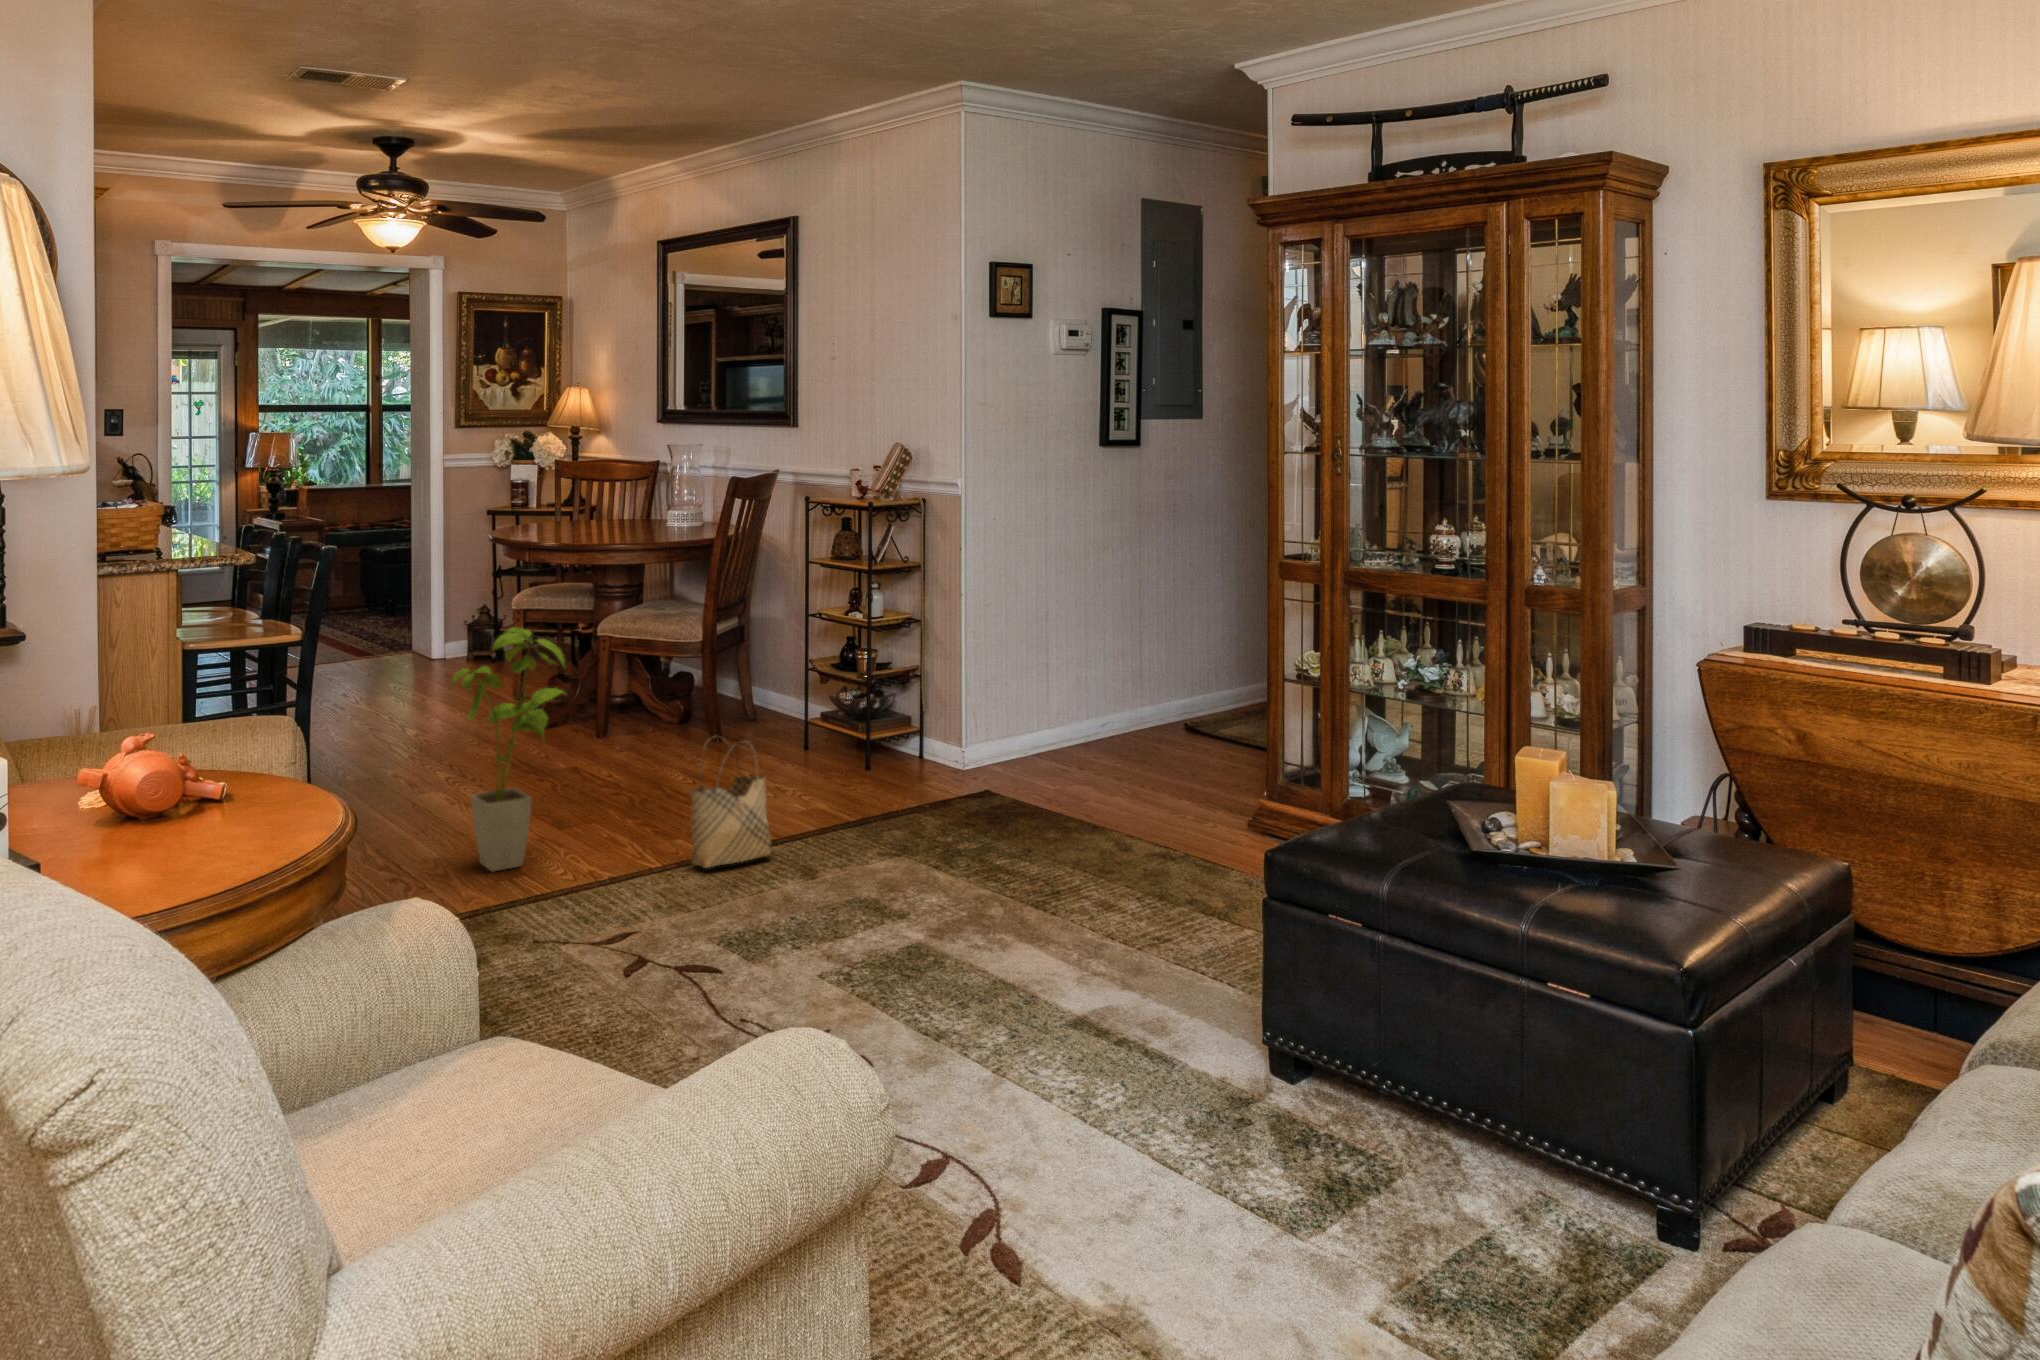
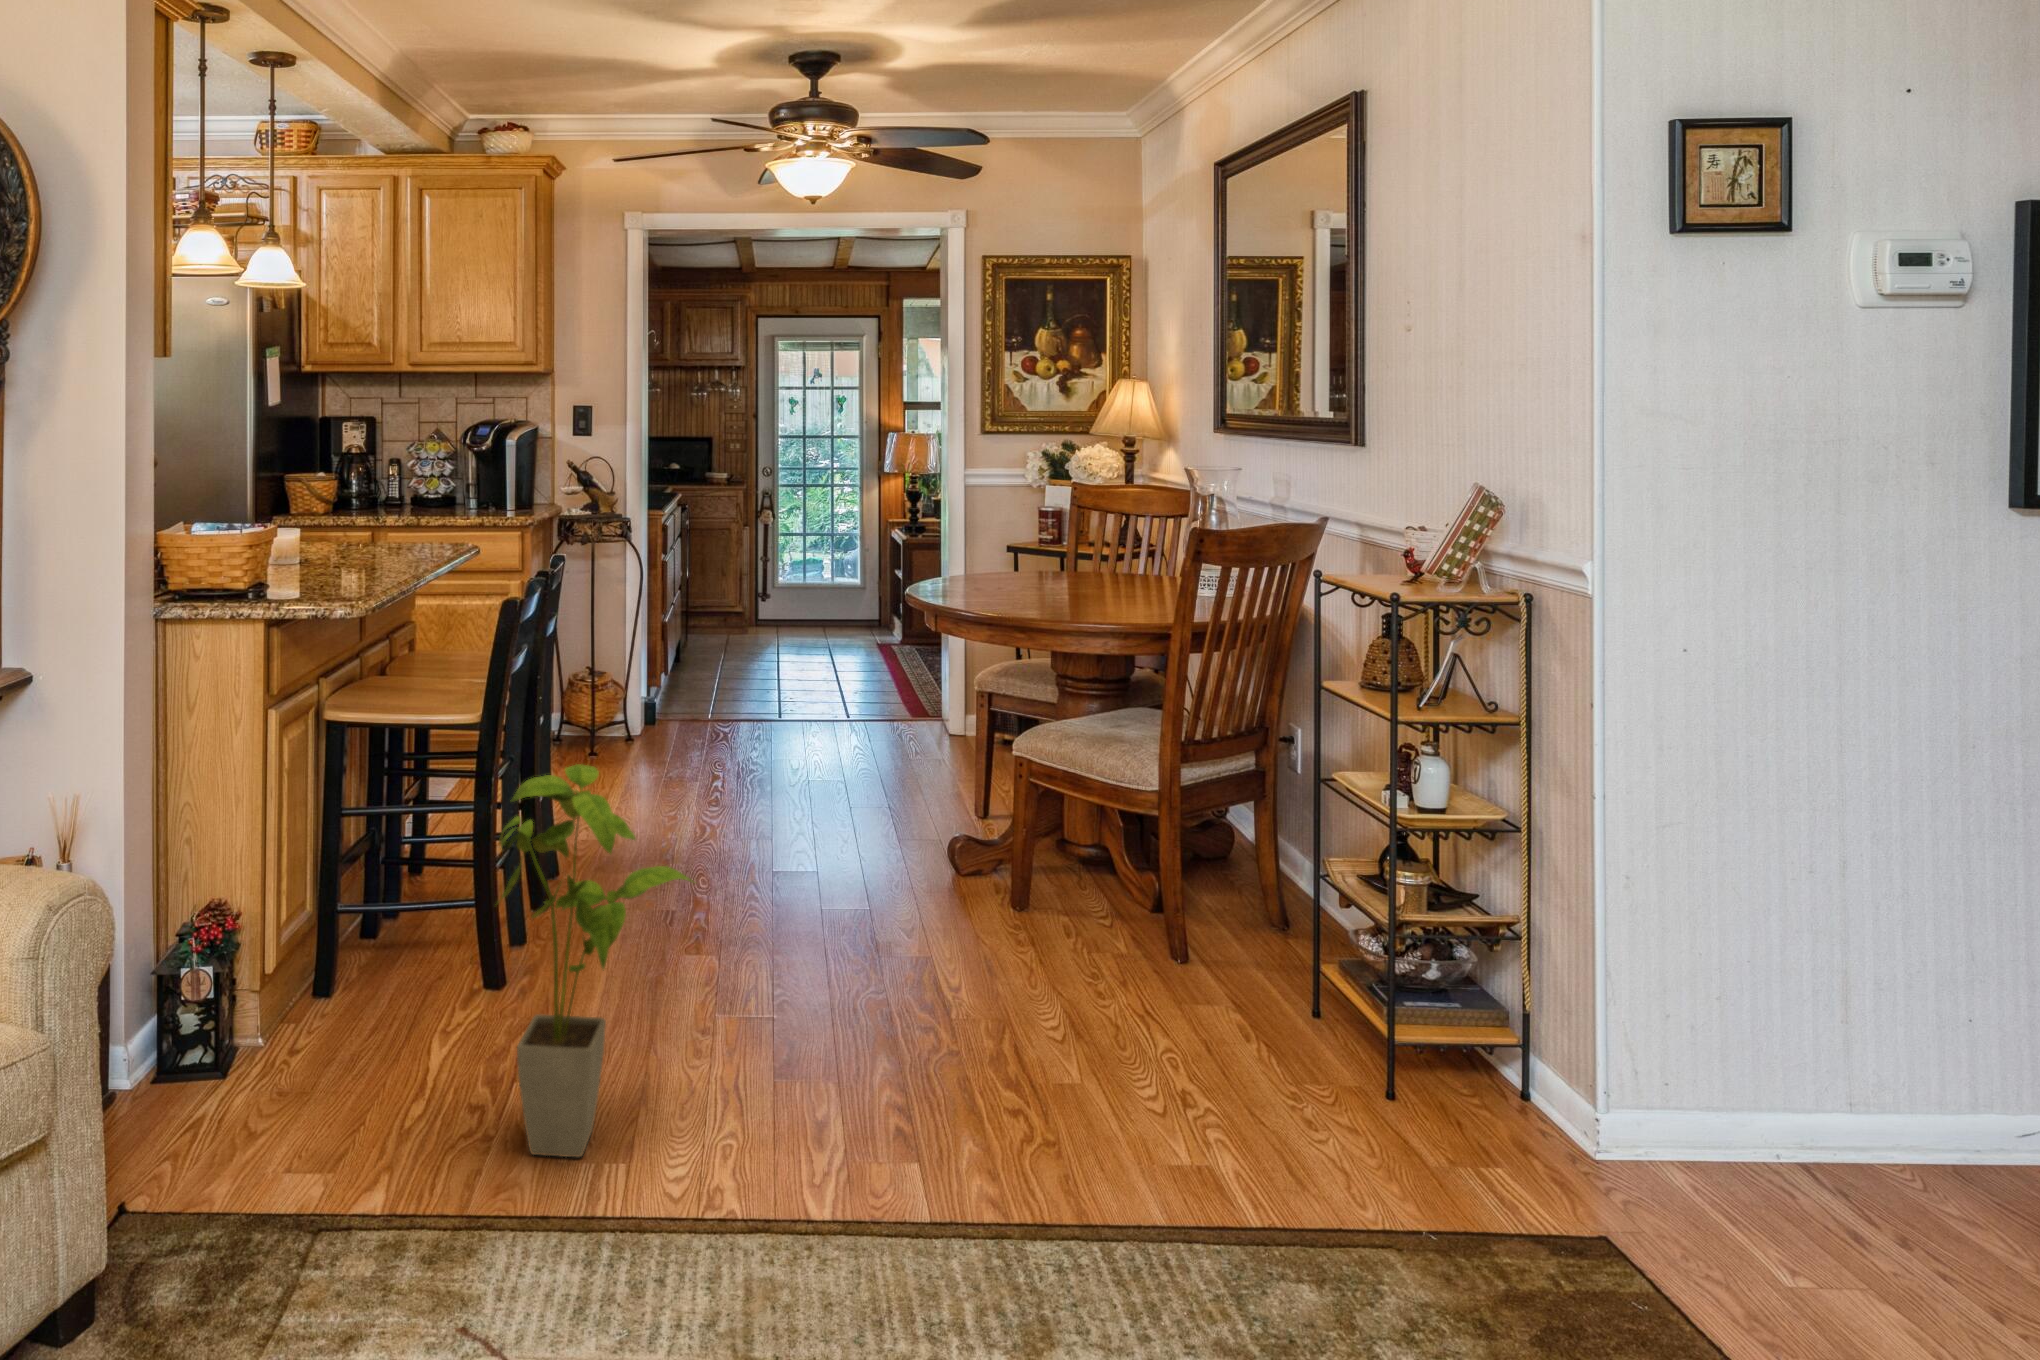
woven basket: present [690,736,771,868] -> none [792,1025,964,1297]

